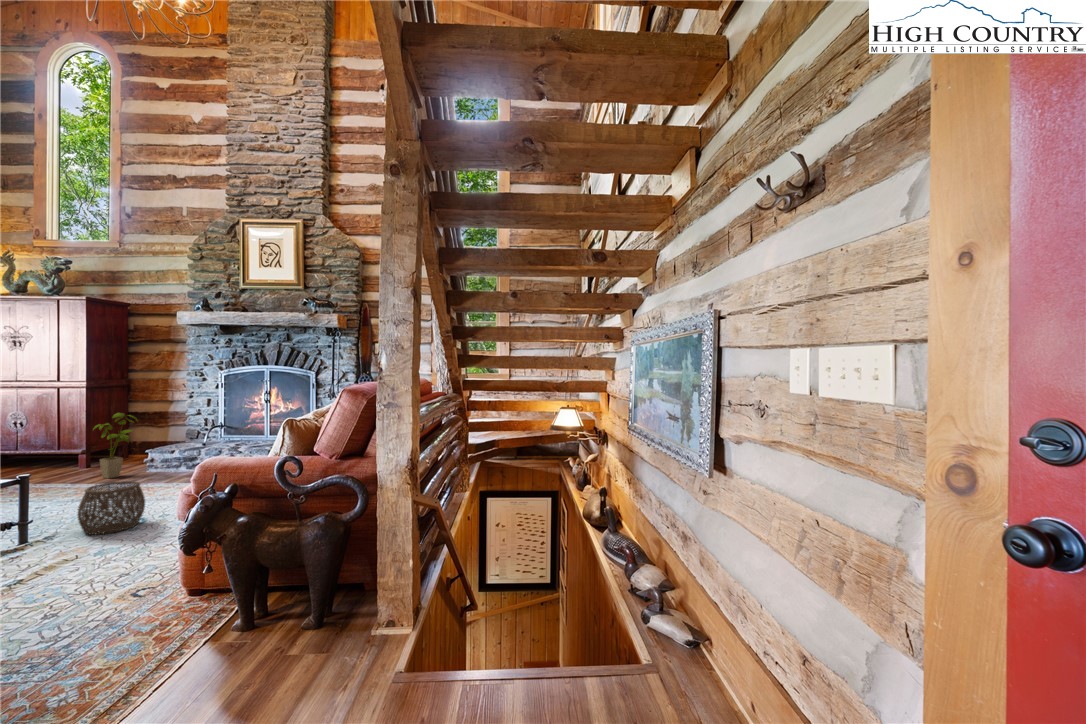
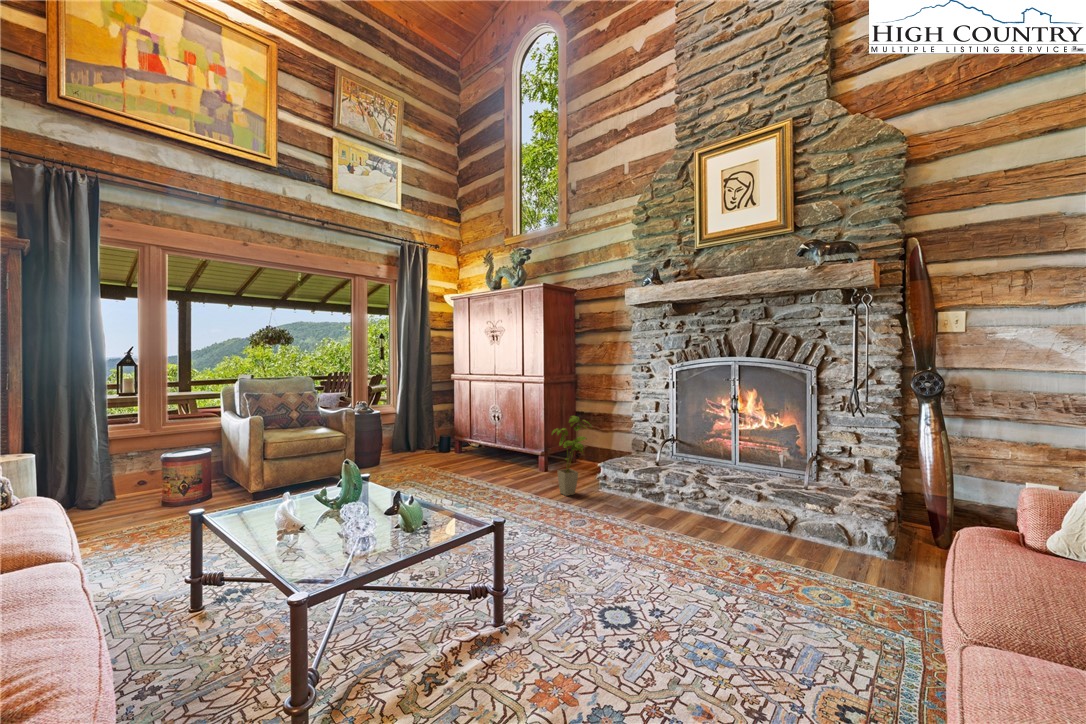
woven basket: present [78,481,145,535] -> none [547,552,636,665]

